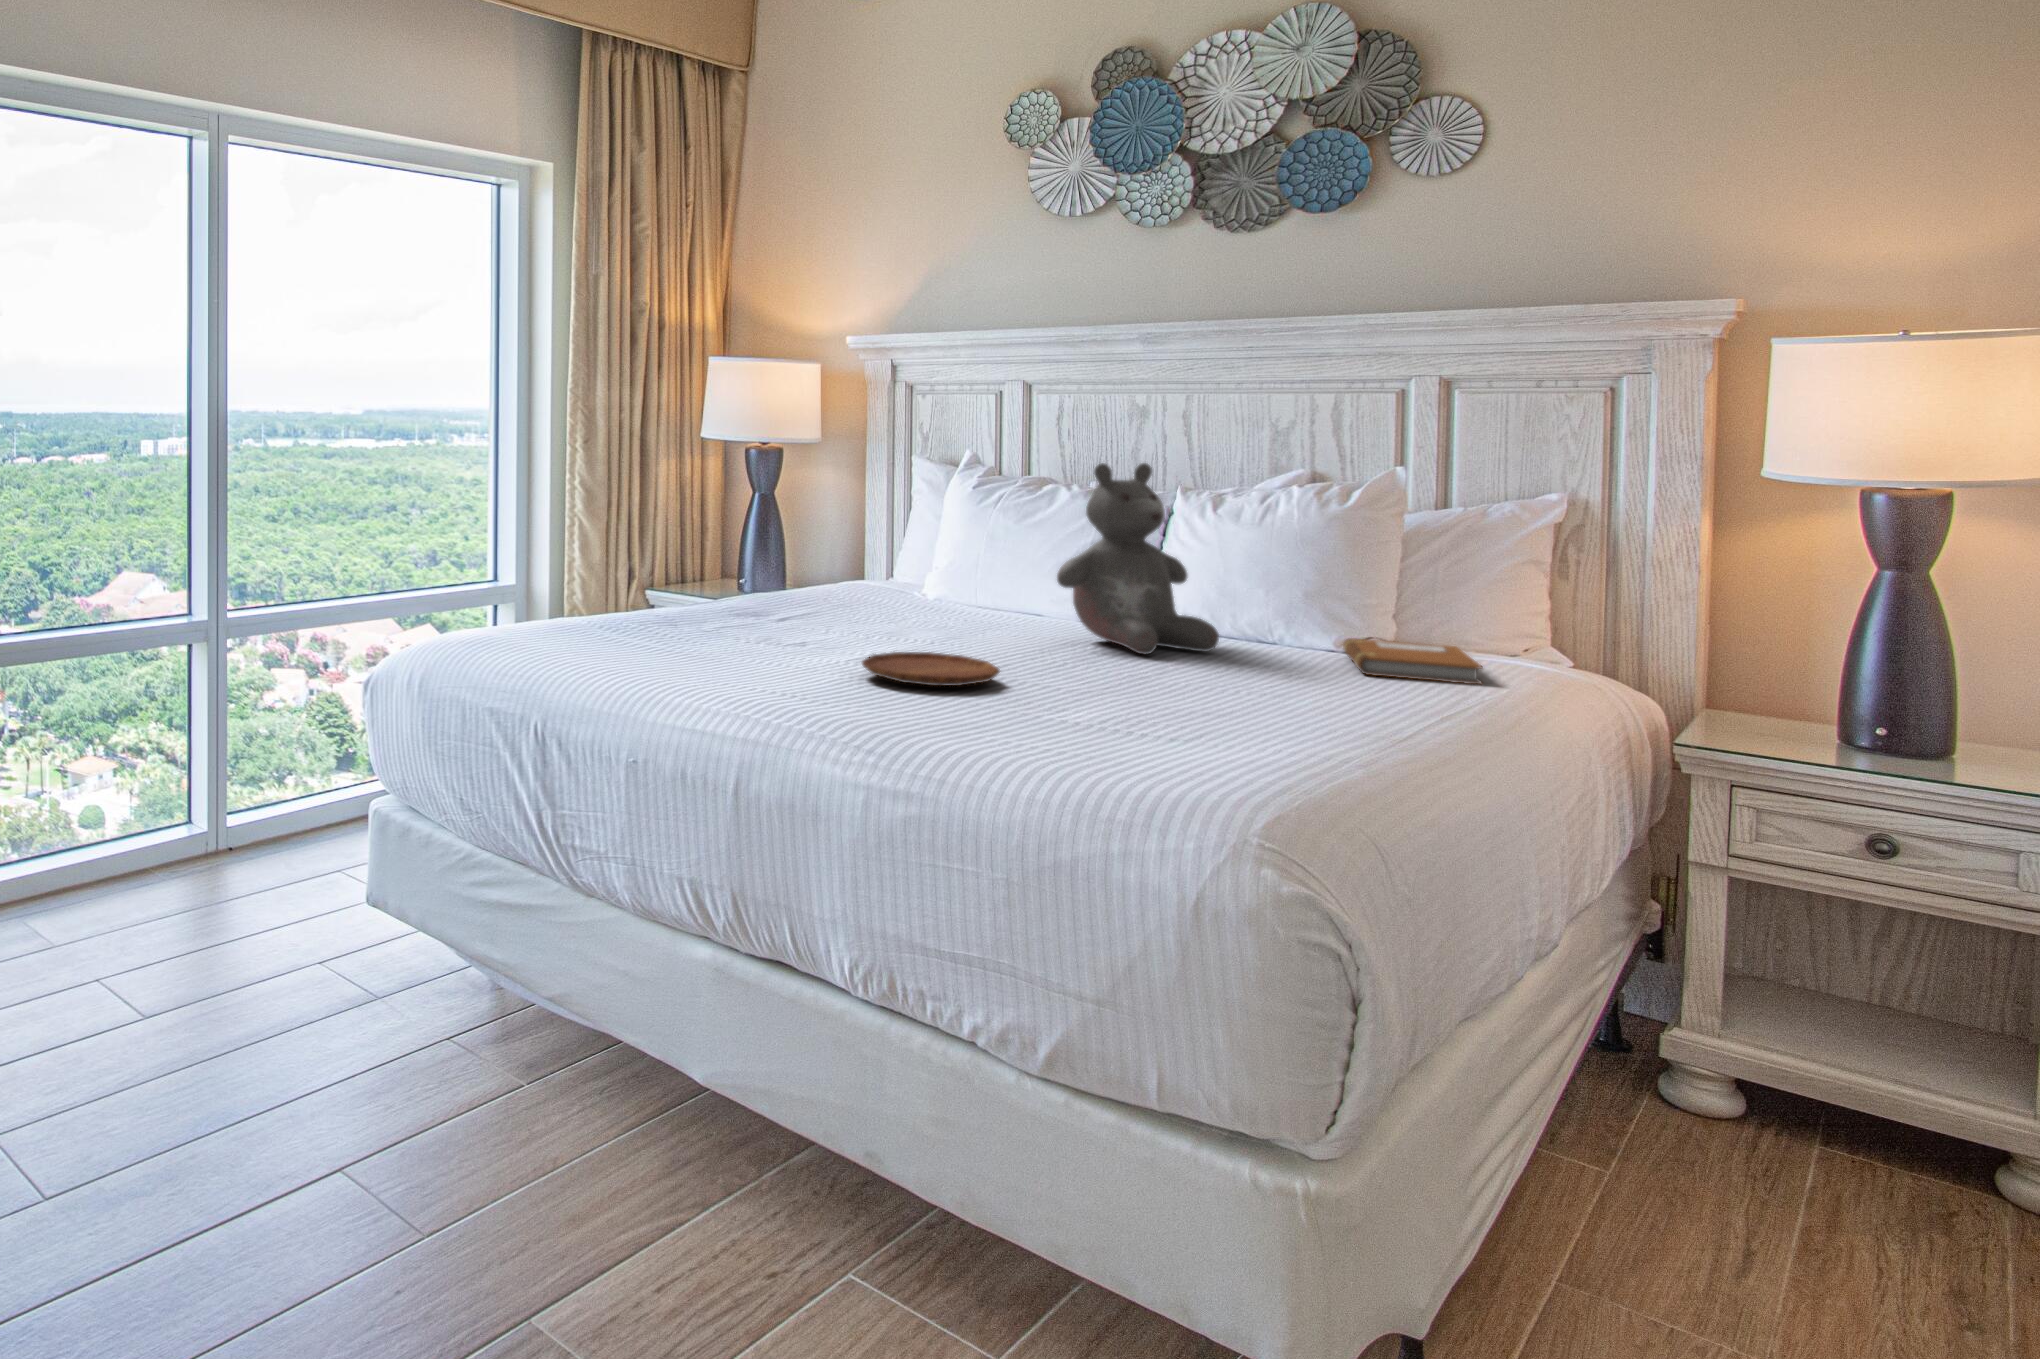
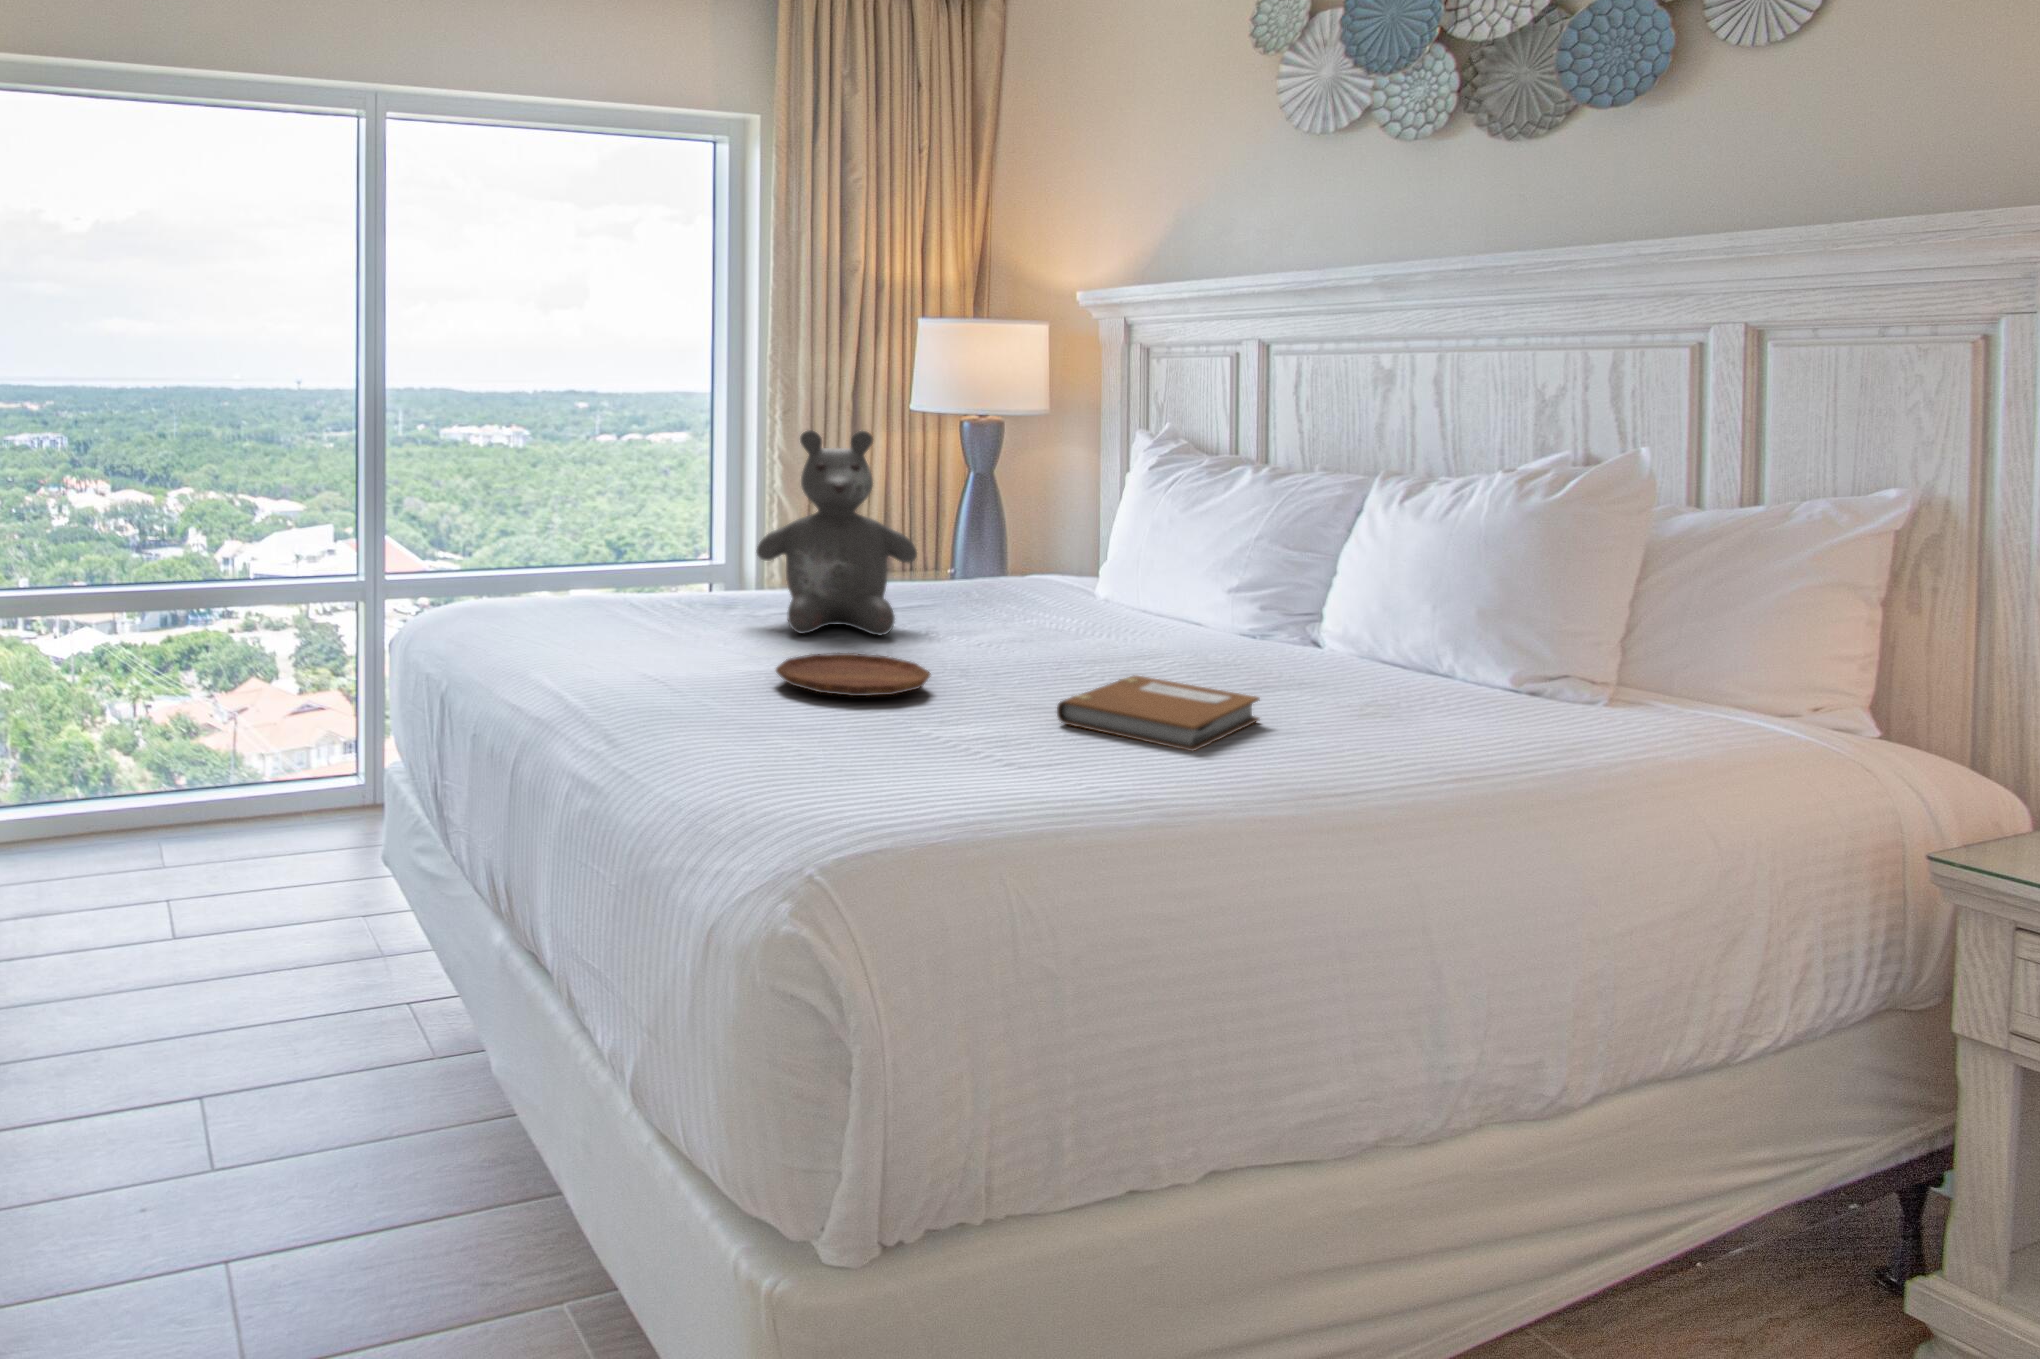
teddy bear: present [1057,463,1219,654] -> present [757,430,917,635]
notebook: present [1343,639,1482,684] -> present [1057,675,1259,751]

